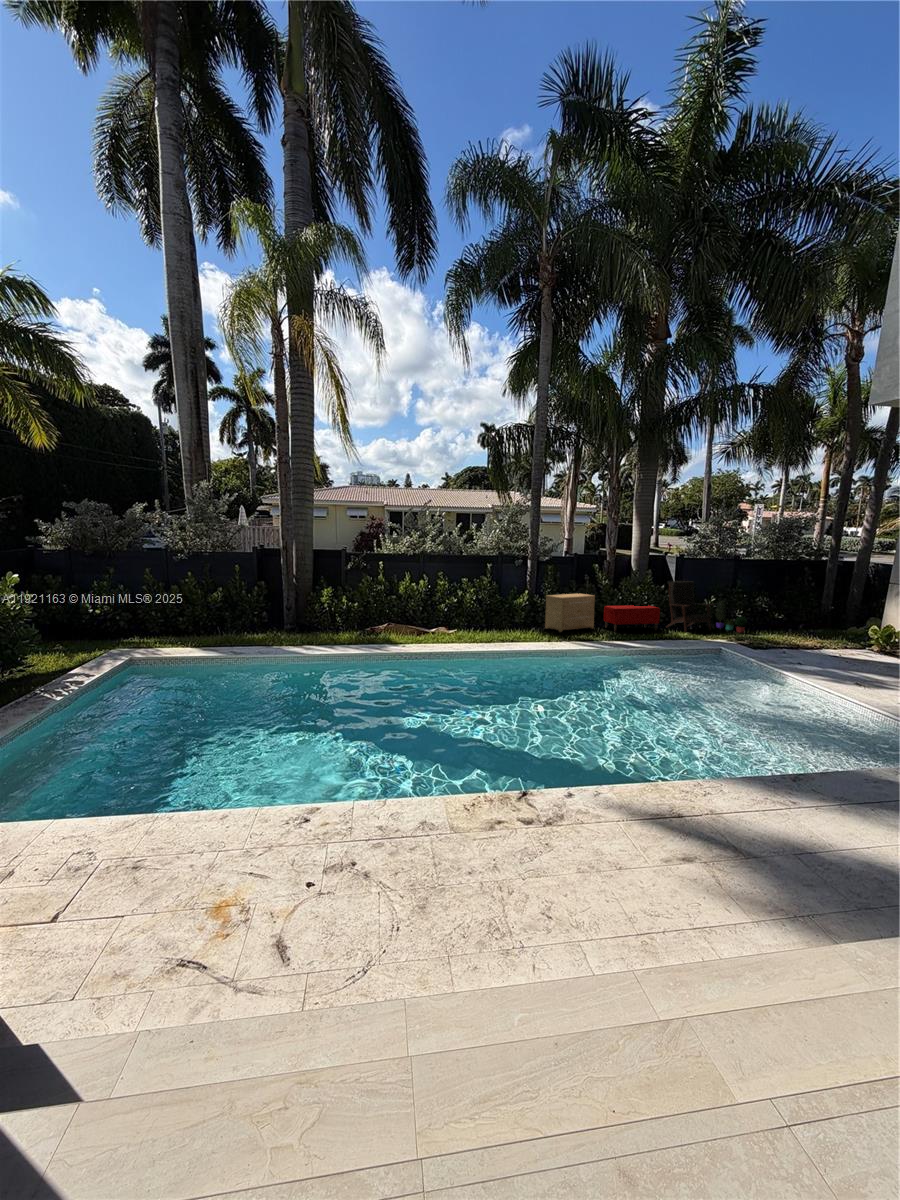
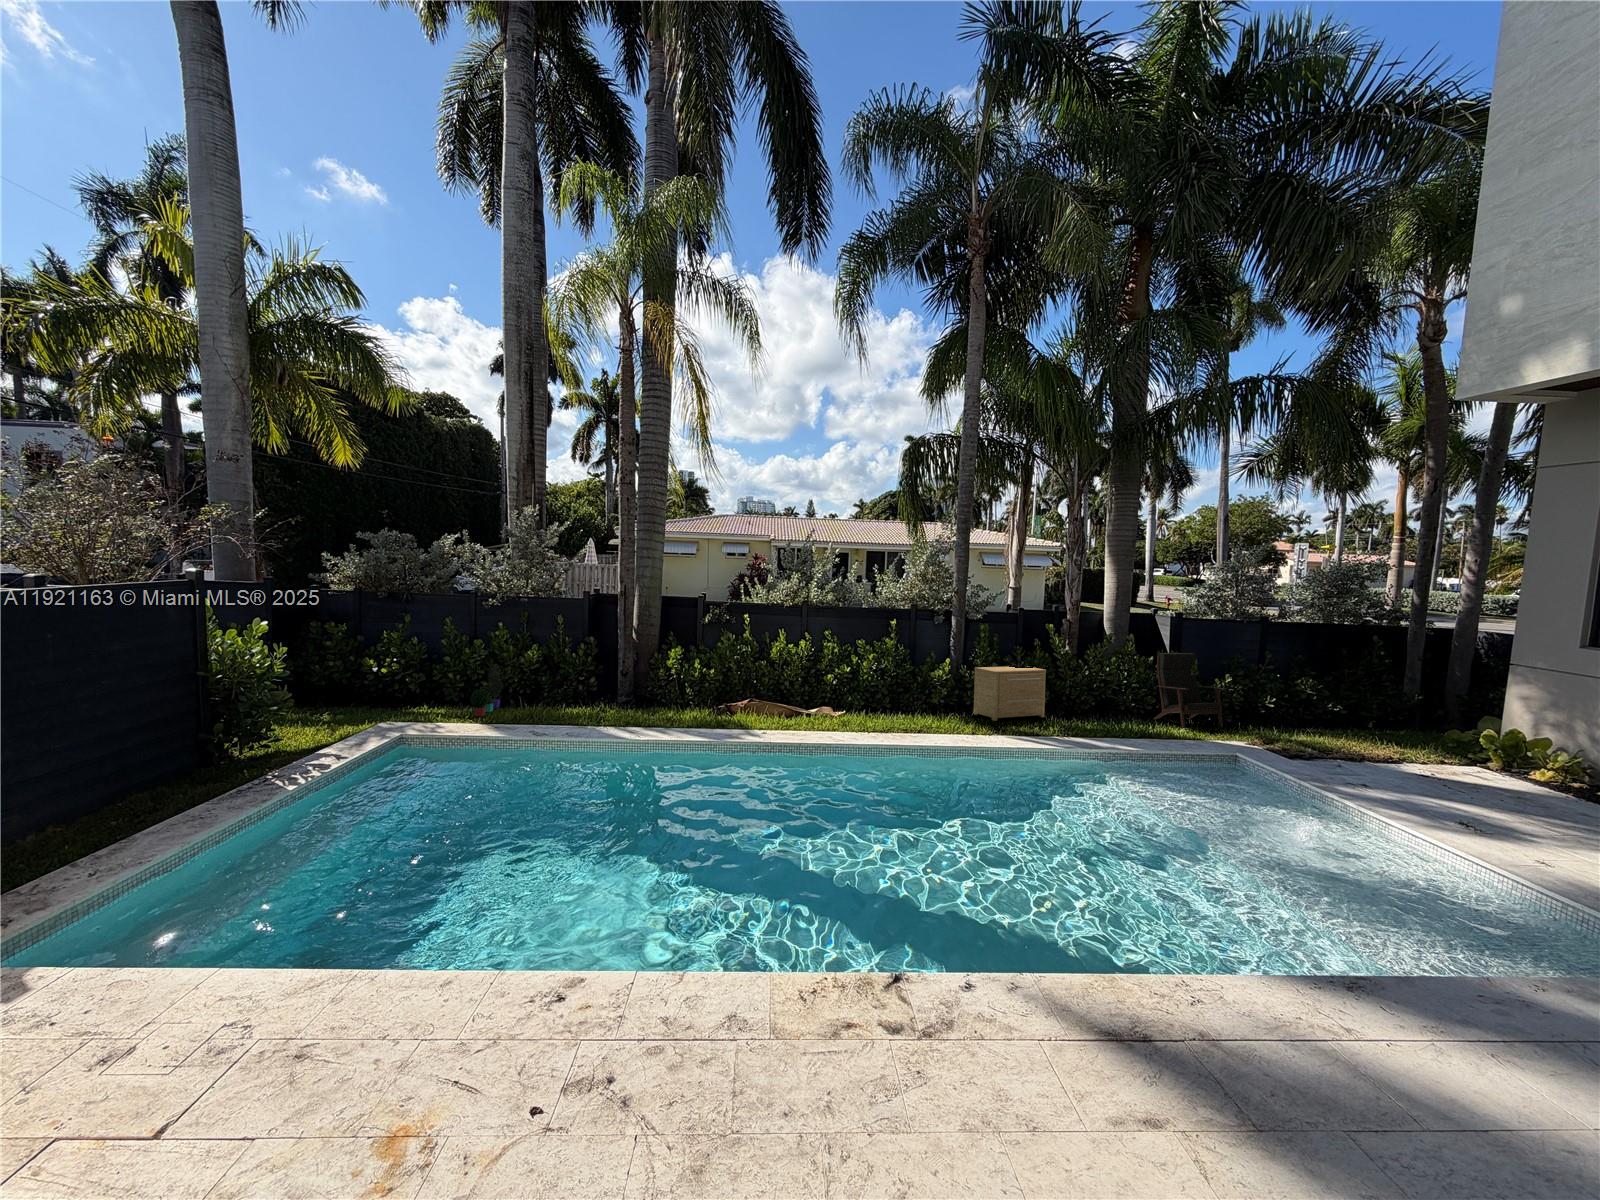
potted plant: present [716,602,747,632] -> present [470,664,503,716]
bench: present [604,605,660,632] -> none [1060,685,1143,723]

